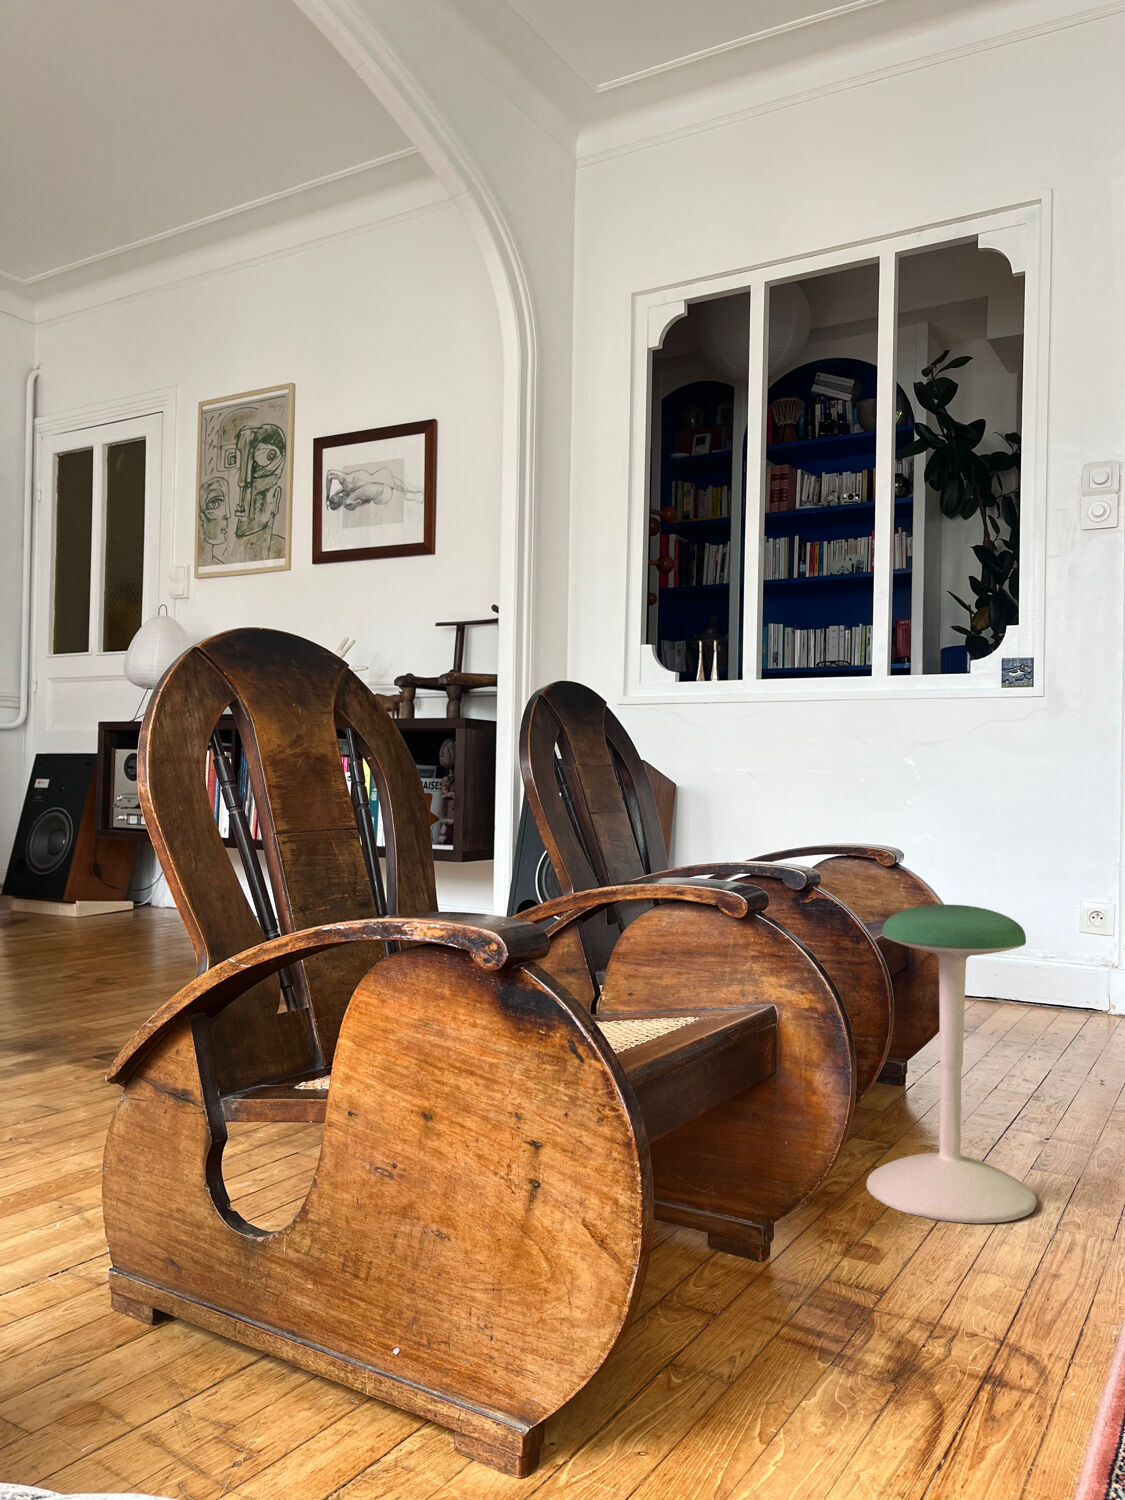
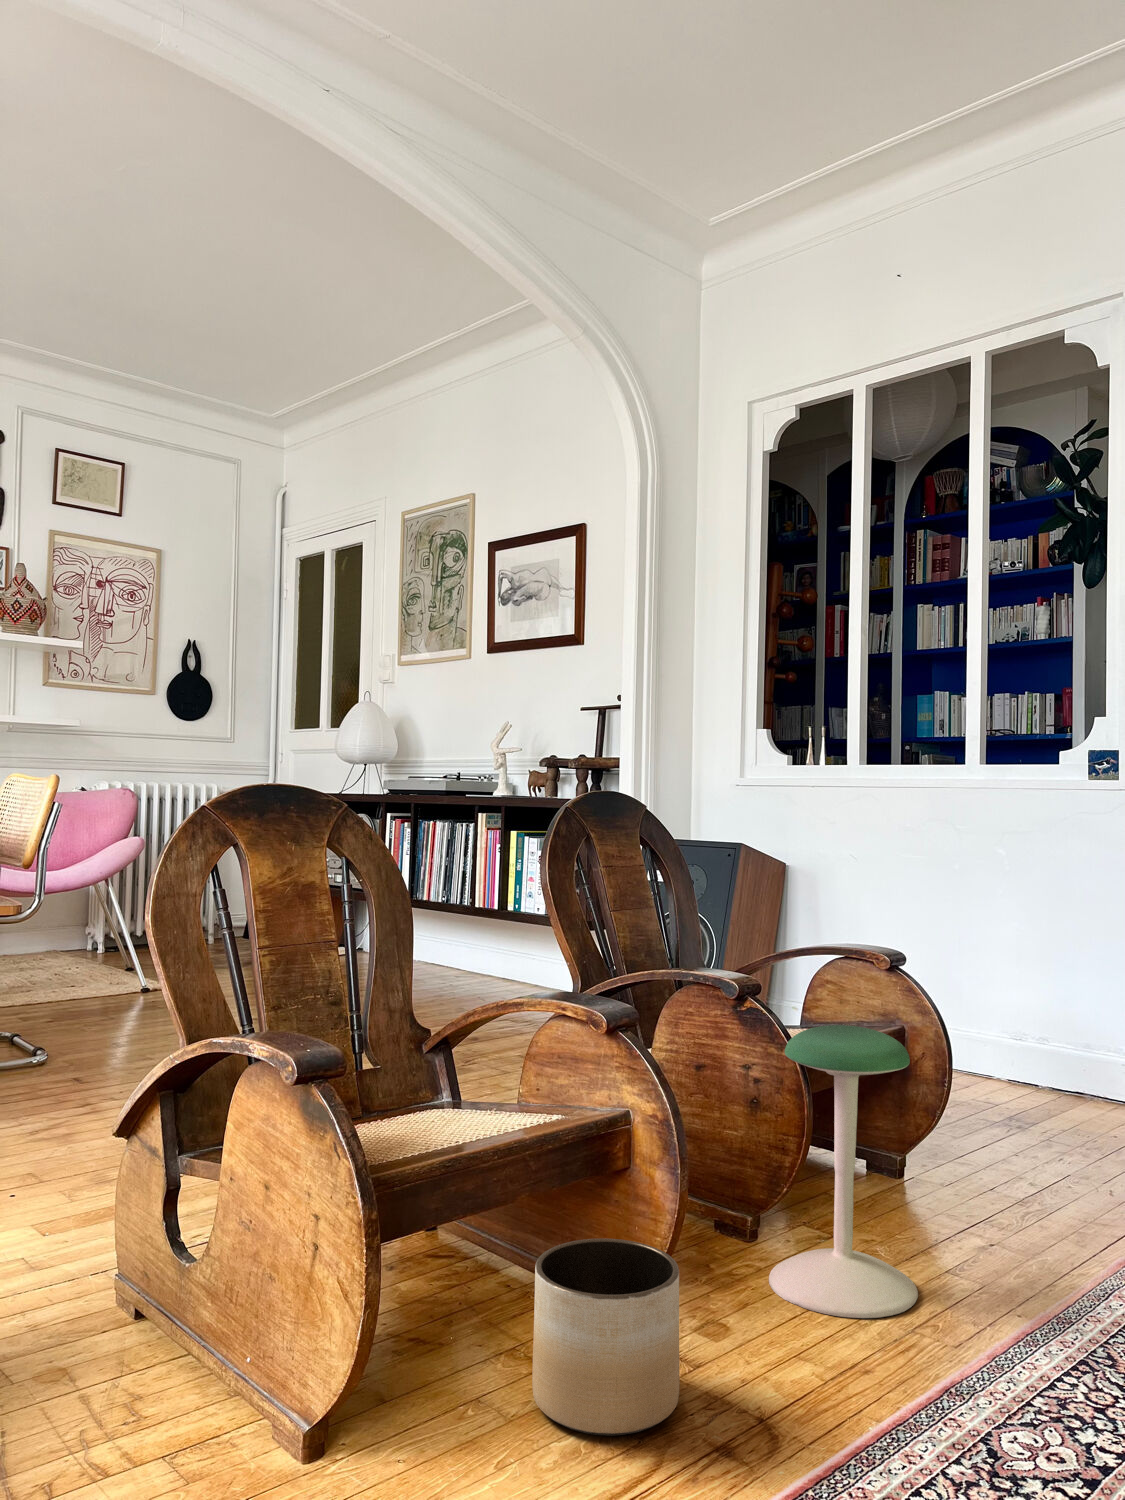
planter: none [727,1152,913,1387] -> present [532,1239,679,1436]

